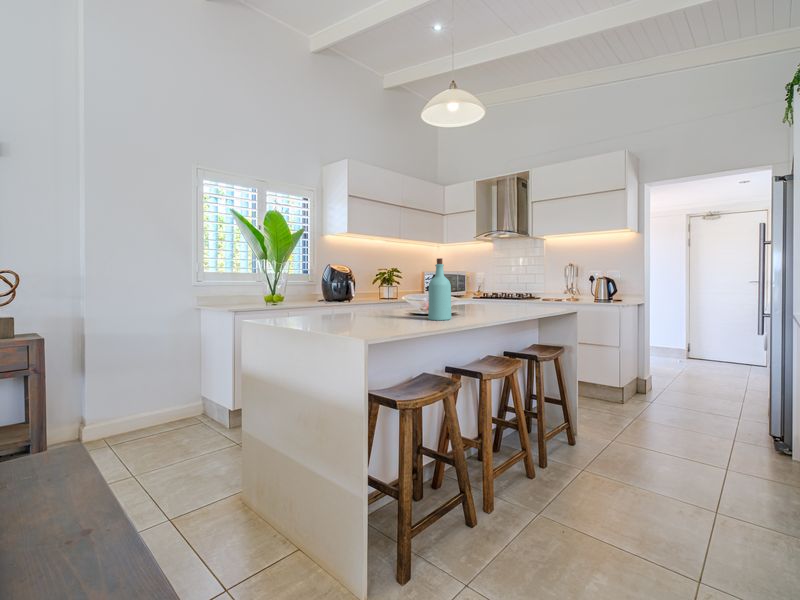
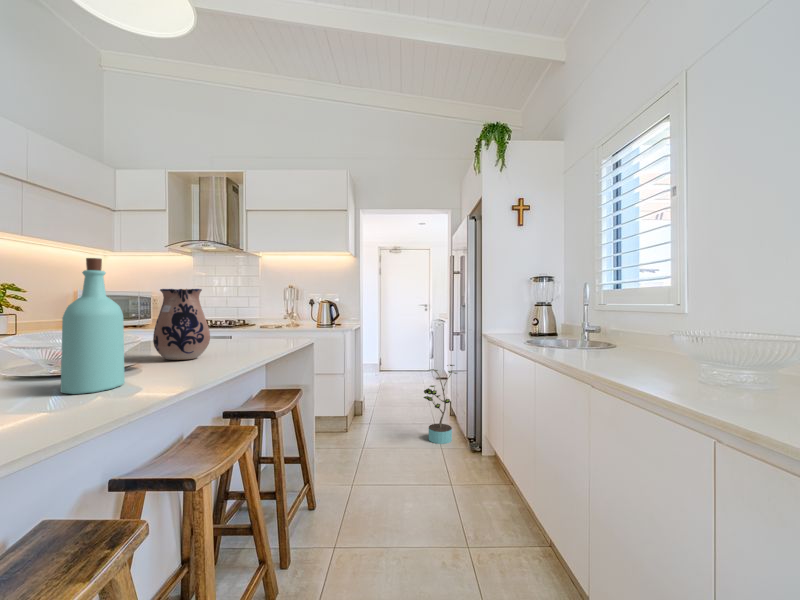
ceramic pitcher: none [464,271,494,313] -> present [153,289,210,360]
potted plant: none [707,349,759,434] -> present [424,365,456,444]

